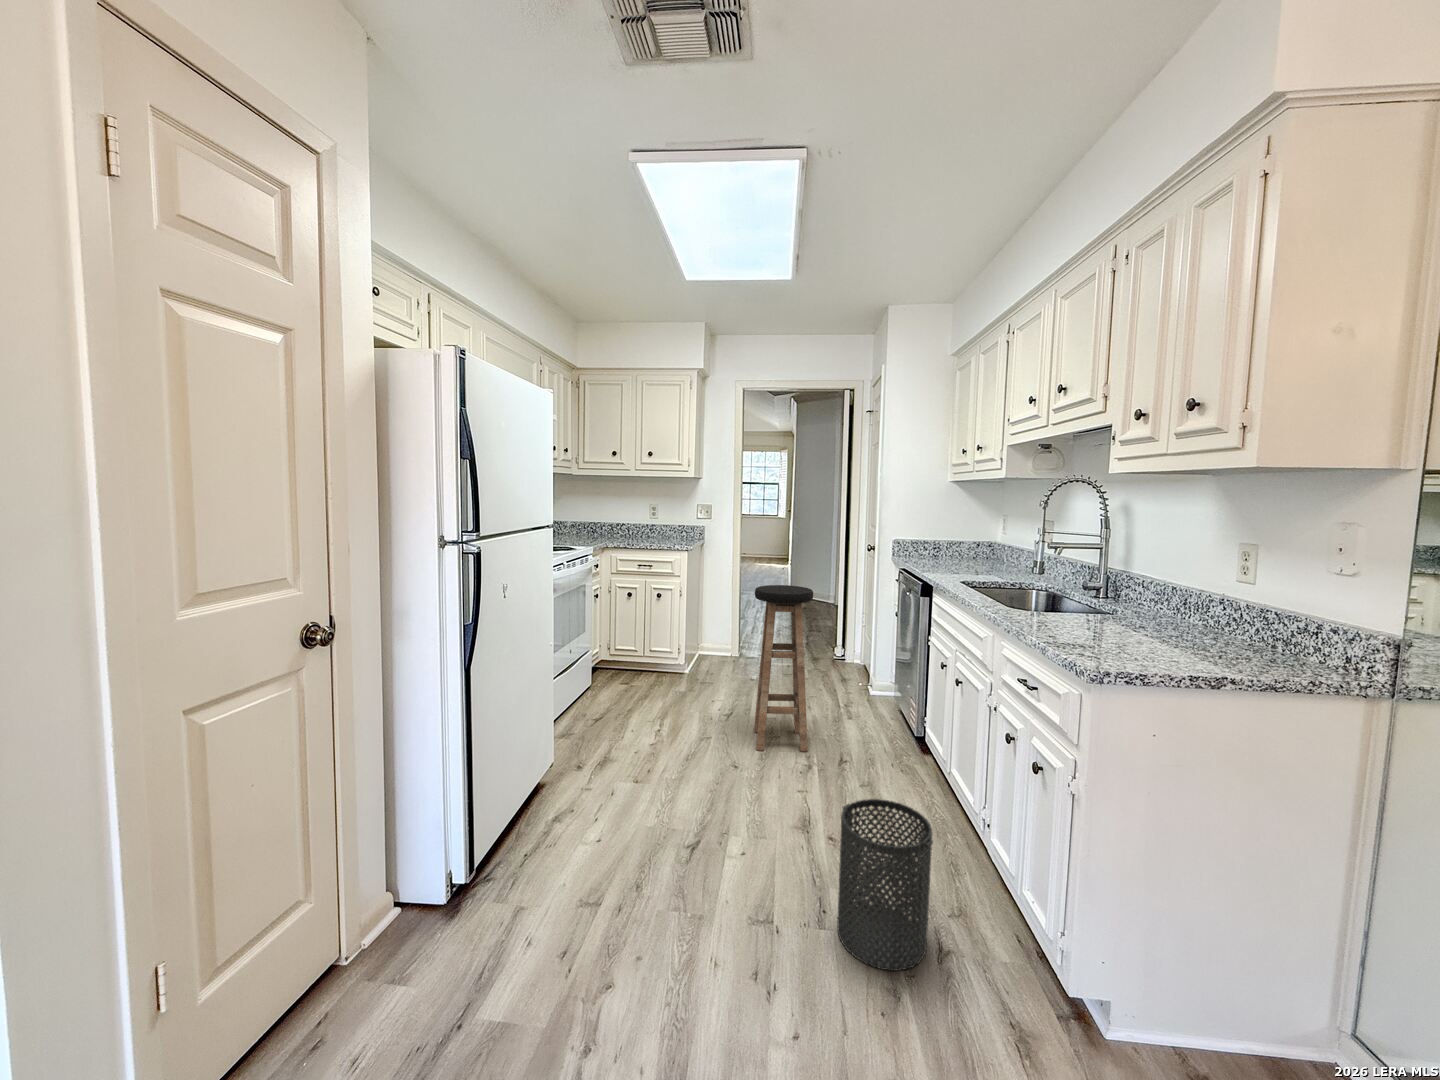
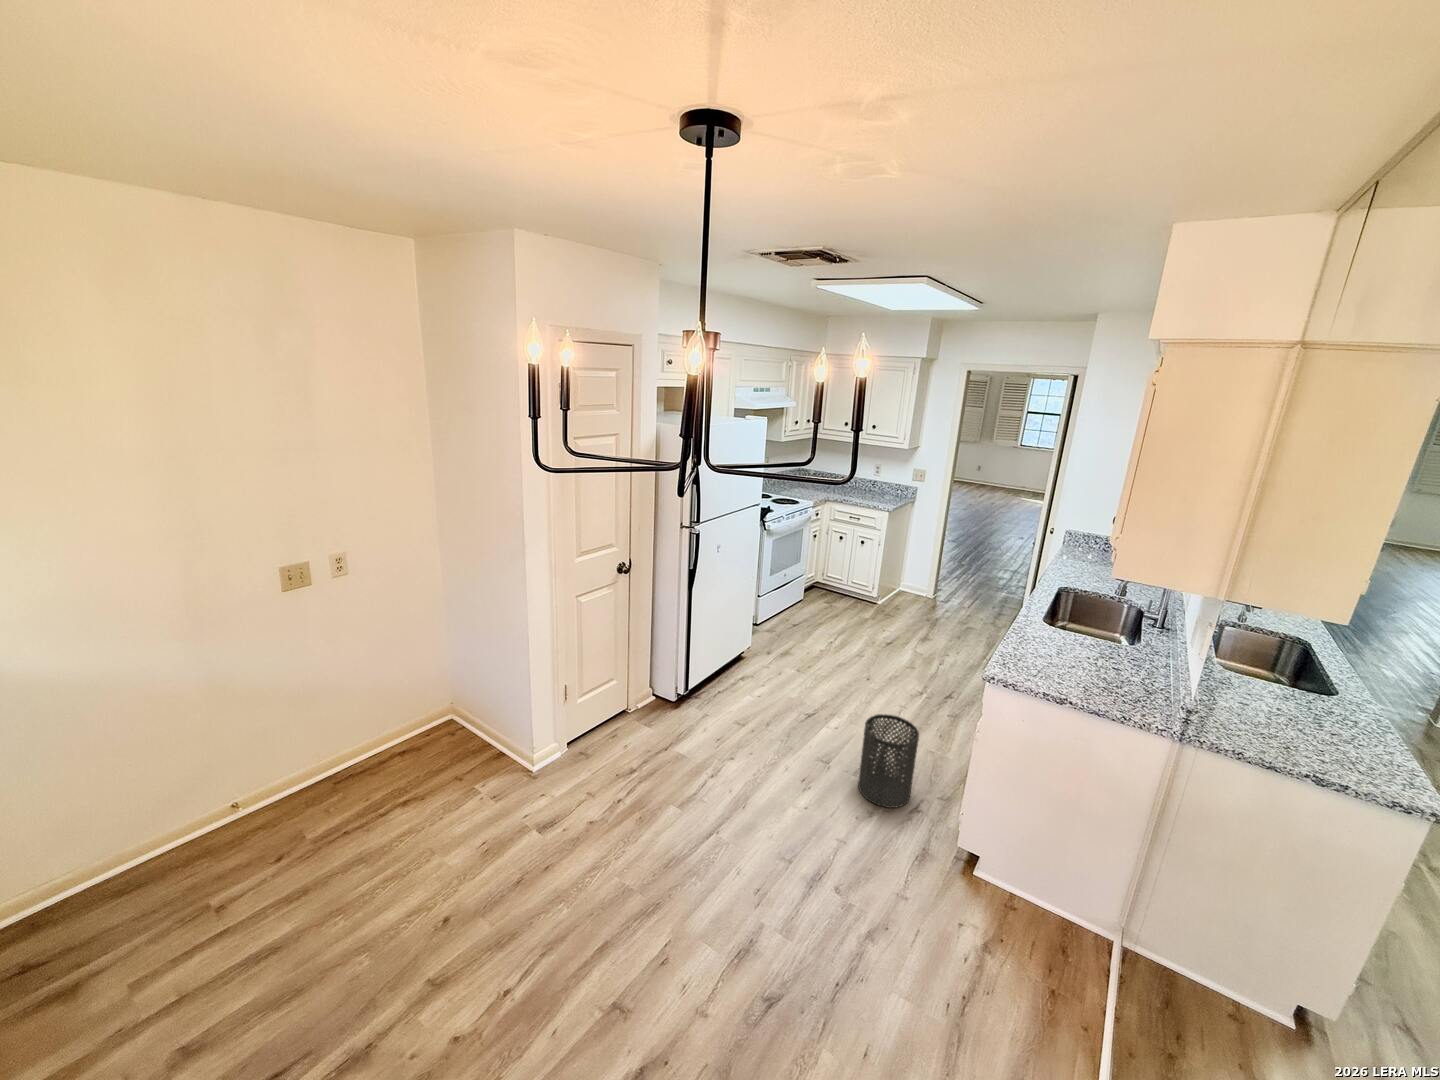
bar stool: present [754,585,813,751] -> none [891,557,952,684]

